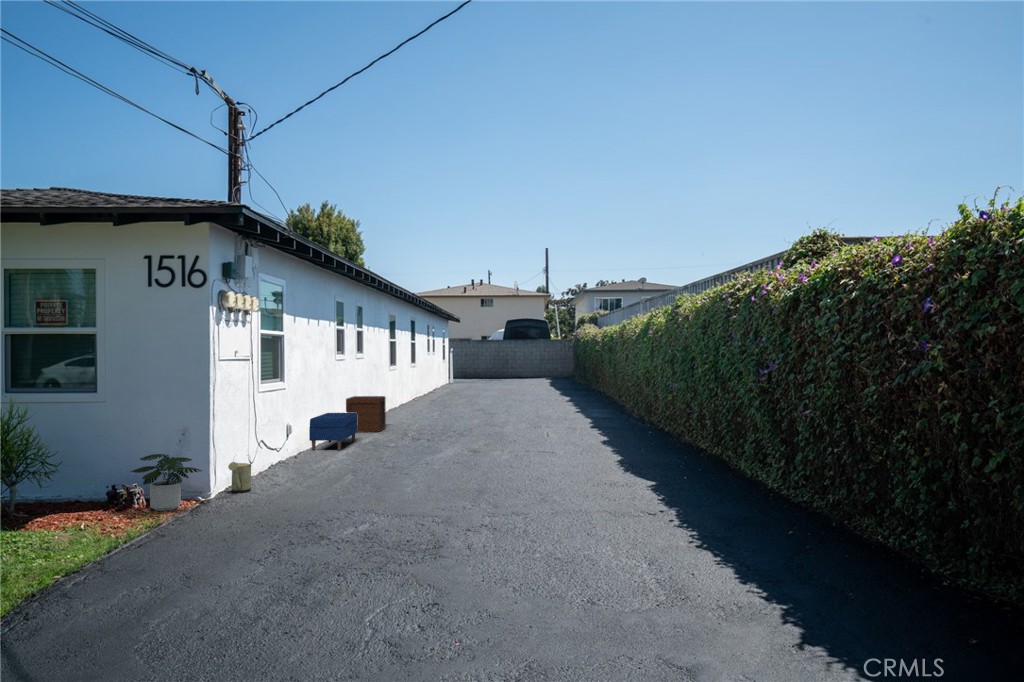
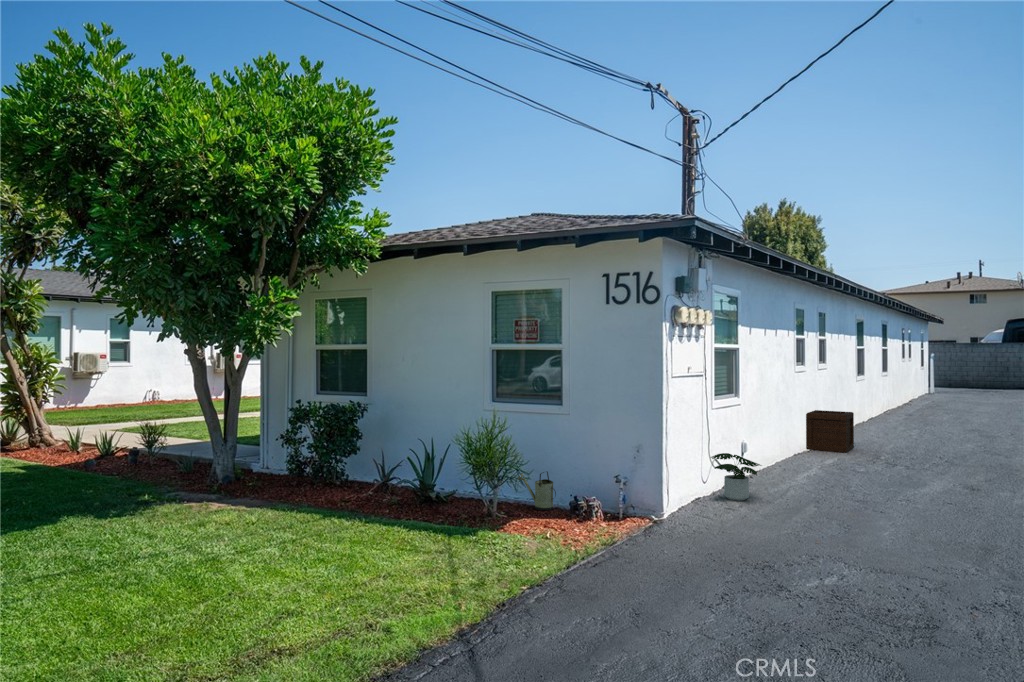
bench: present [309,413,357,451] -> none [766,429,820,473]
potted plant: present [131,454,202,511] -> present [711,453,761,501]
watering can: present [228,462,251,493] -> present [518,472,556,510]

